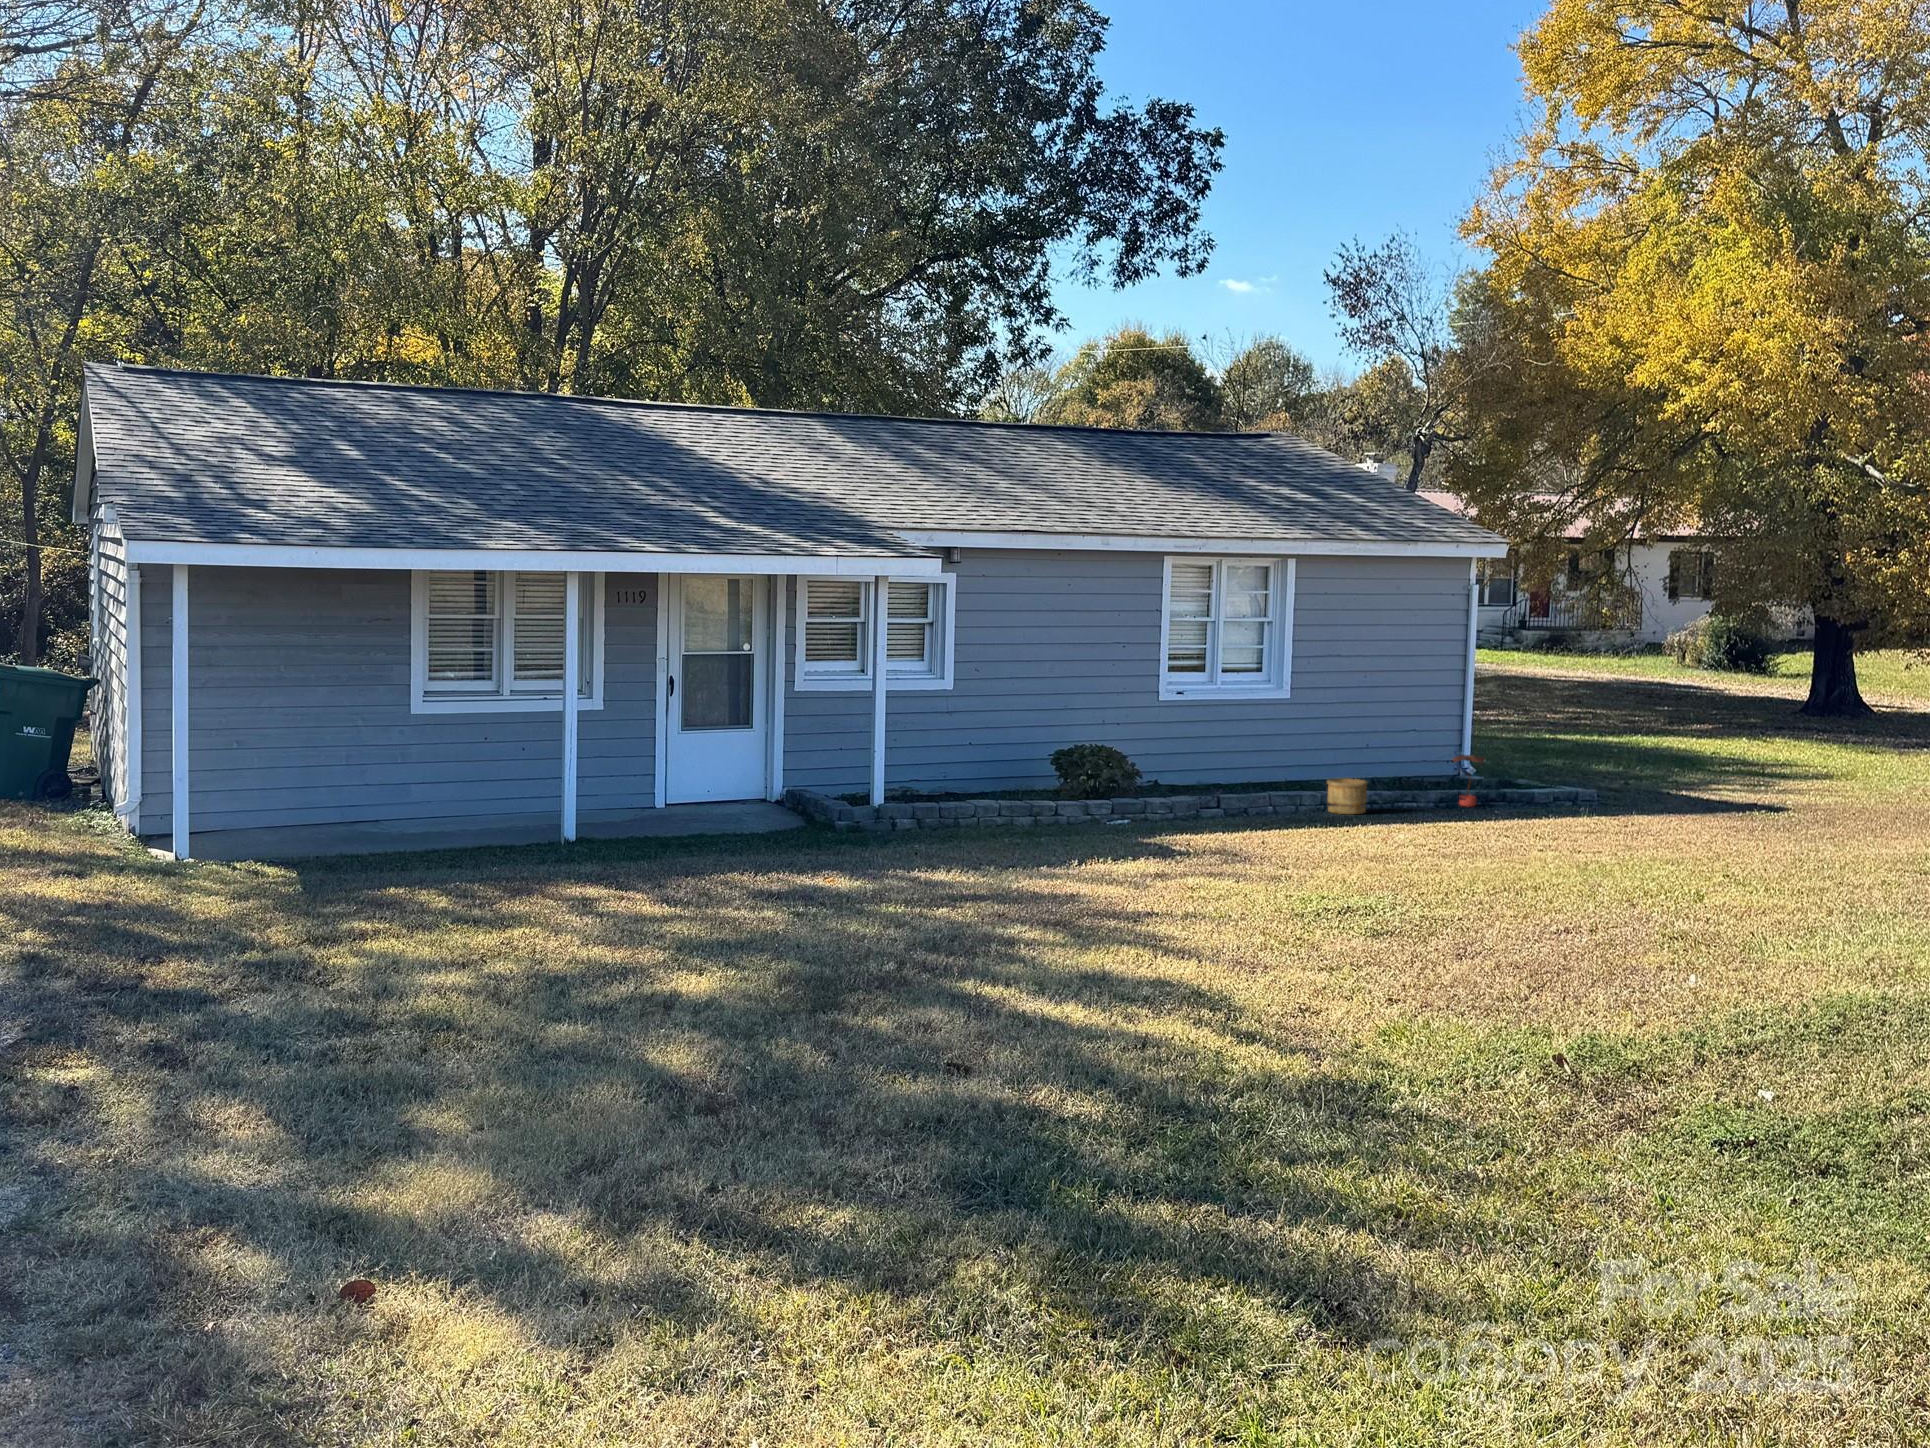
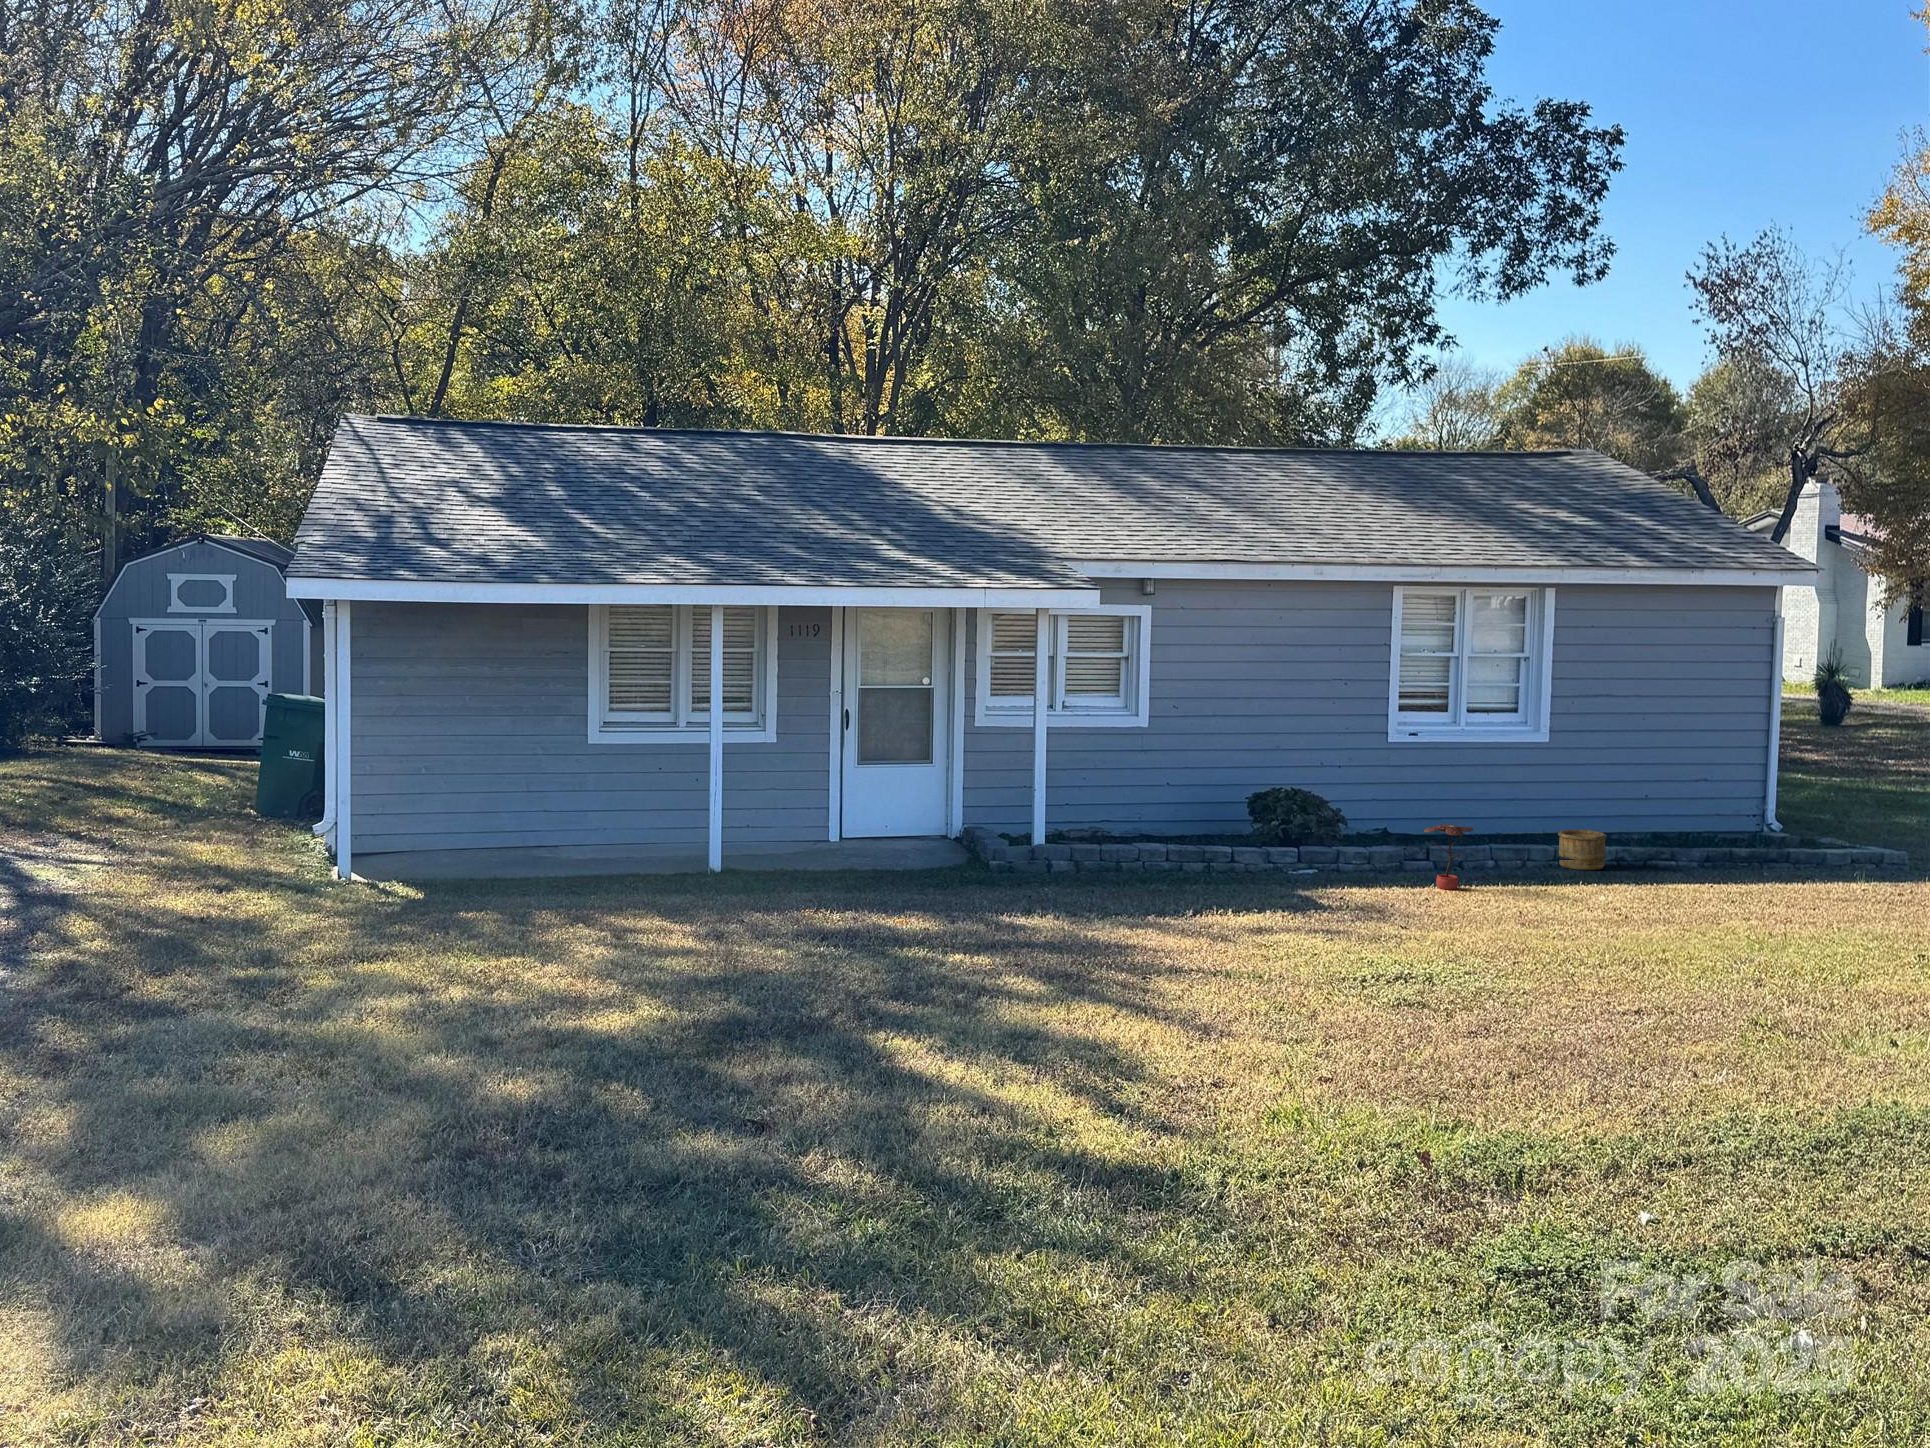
potted plant: present [1453,755,1485,807] -> present [1424,824,1473,890]

